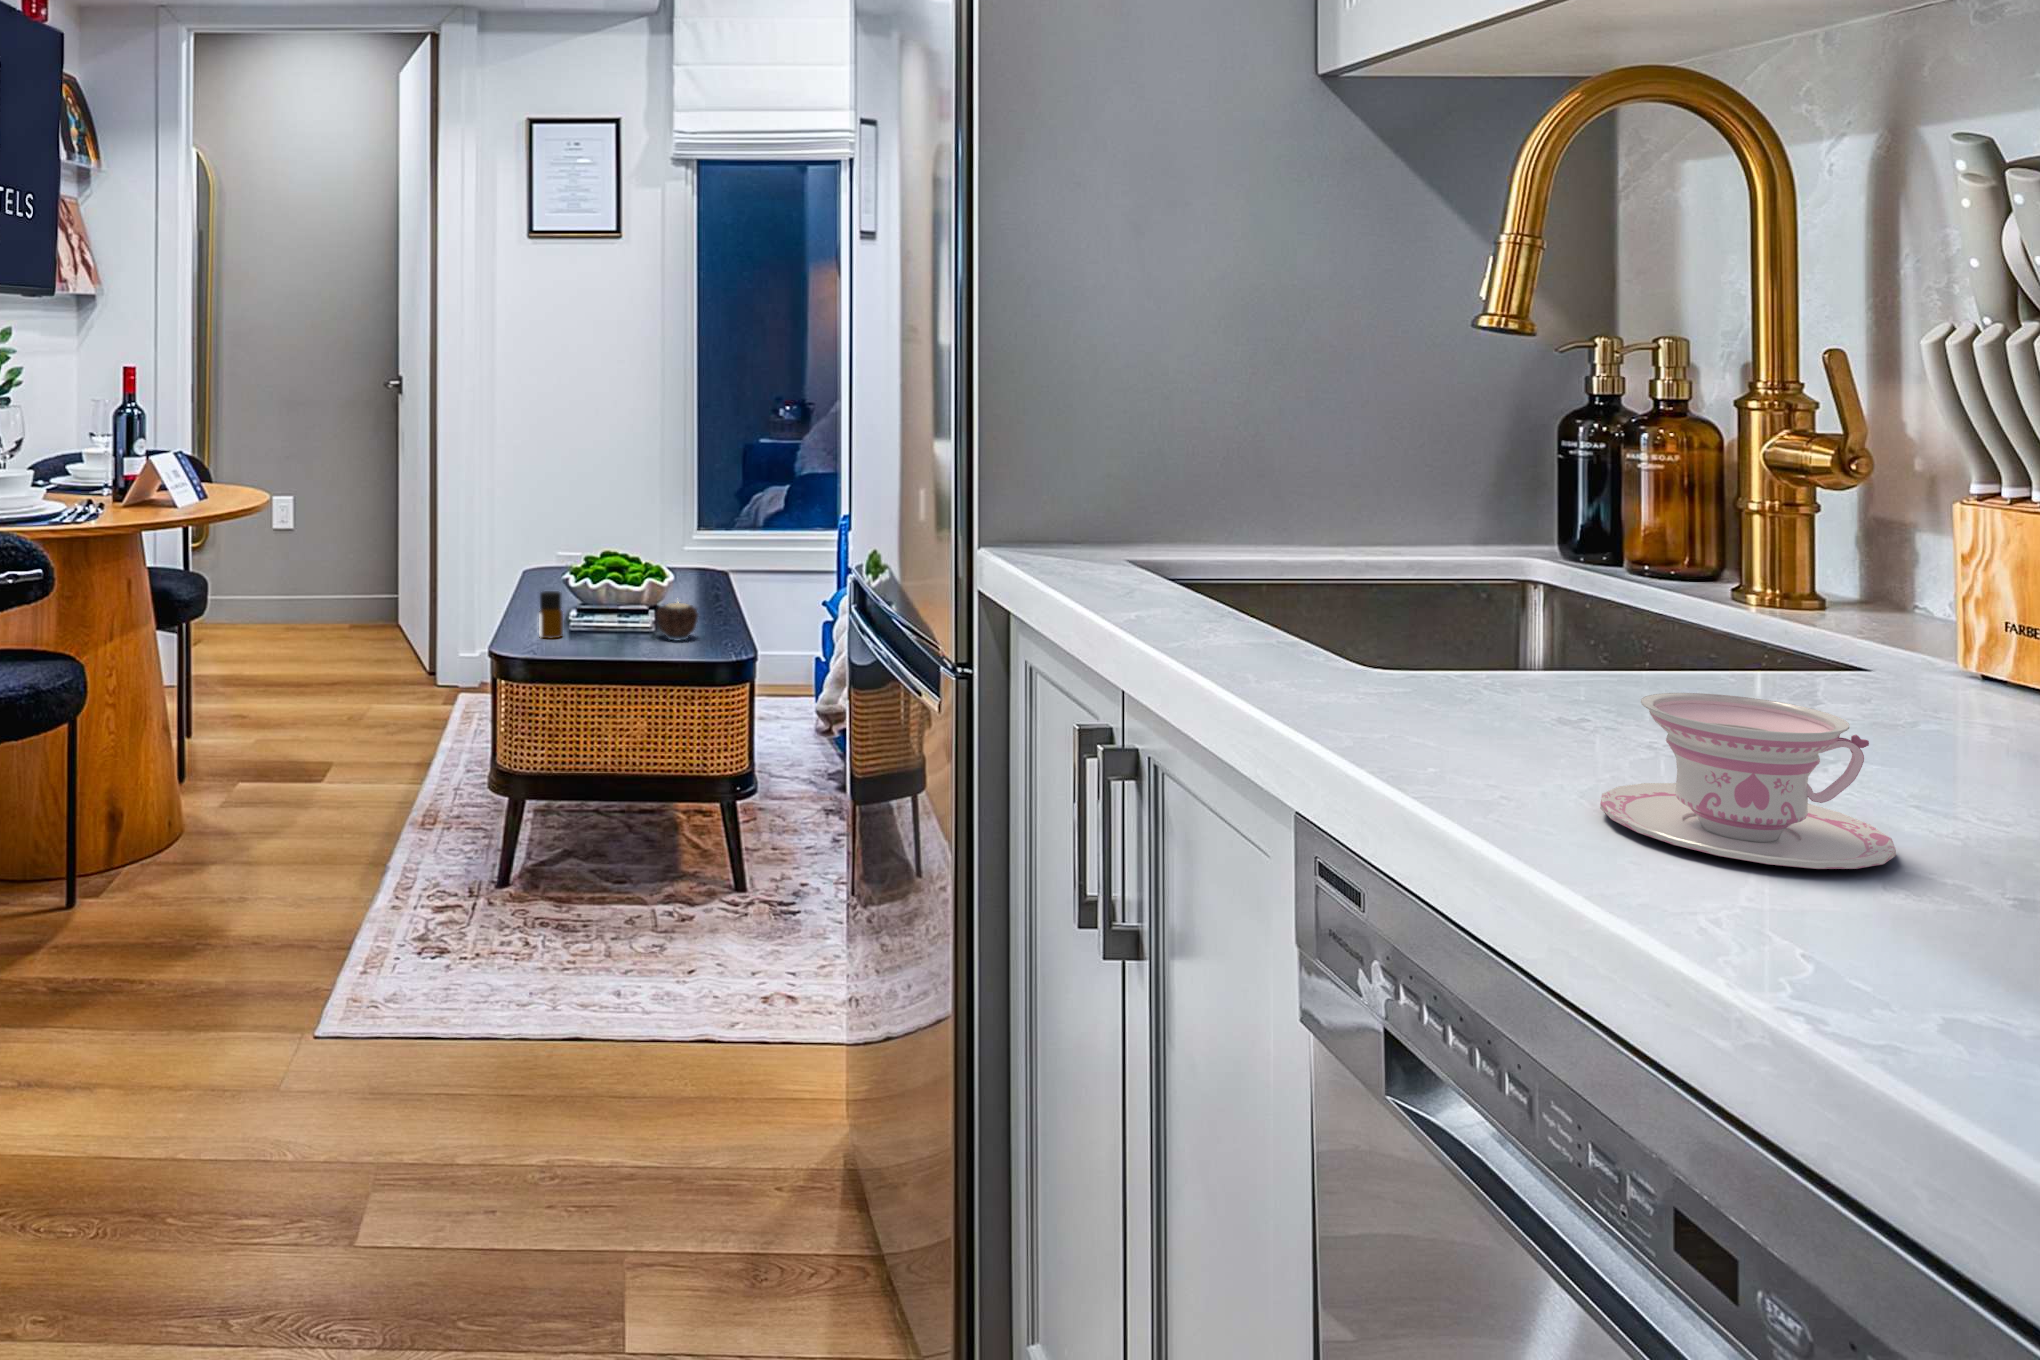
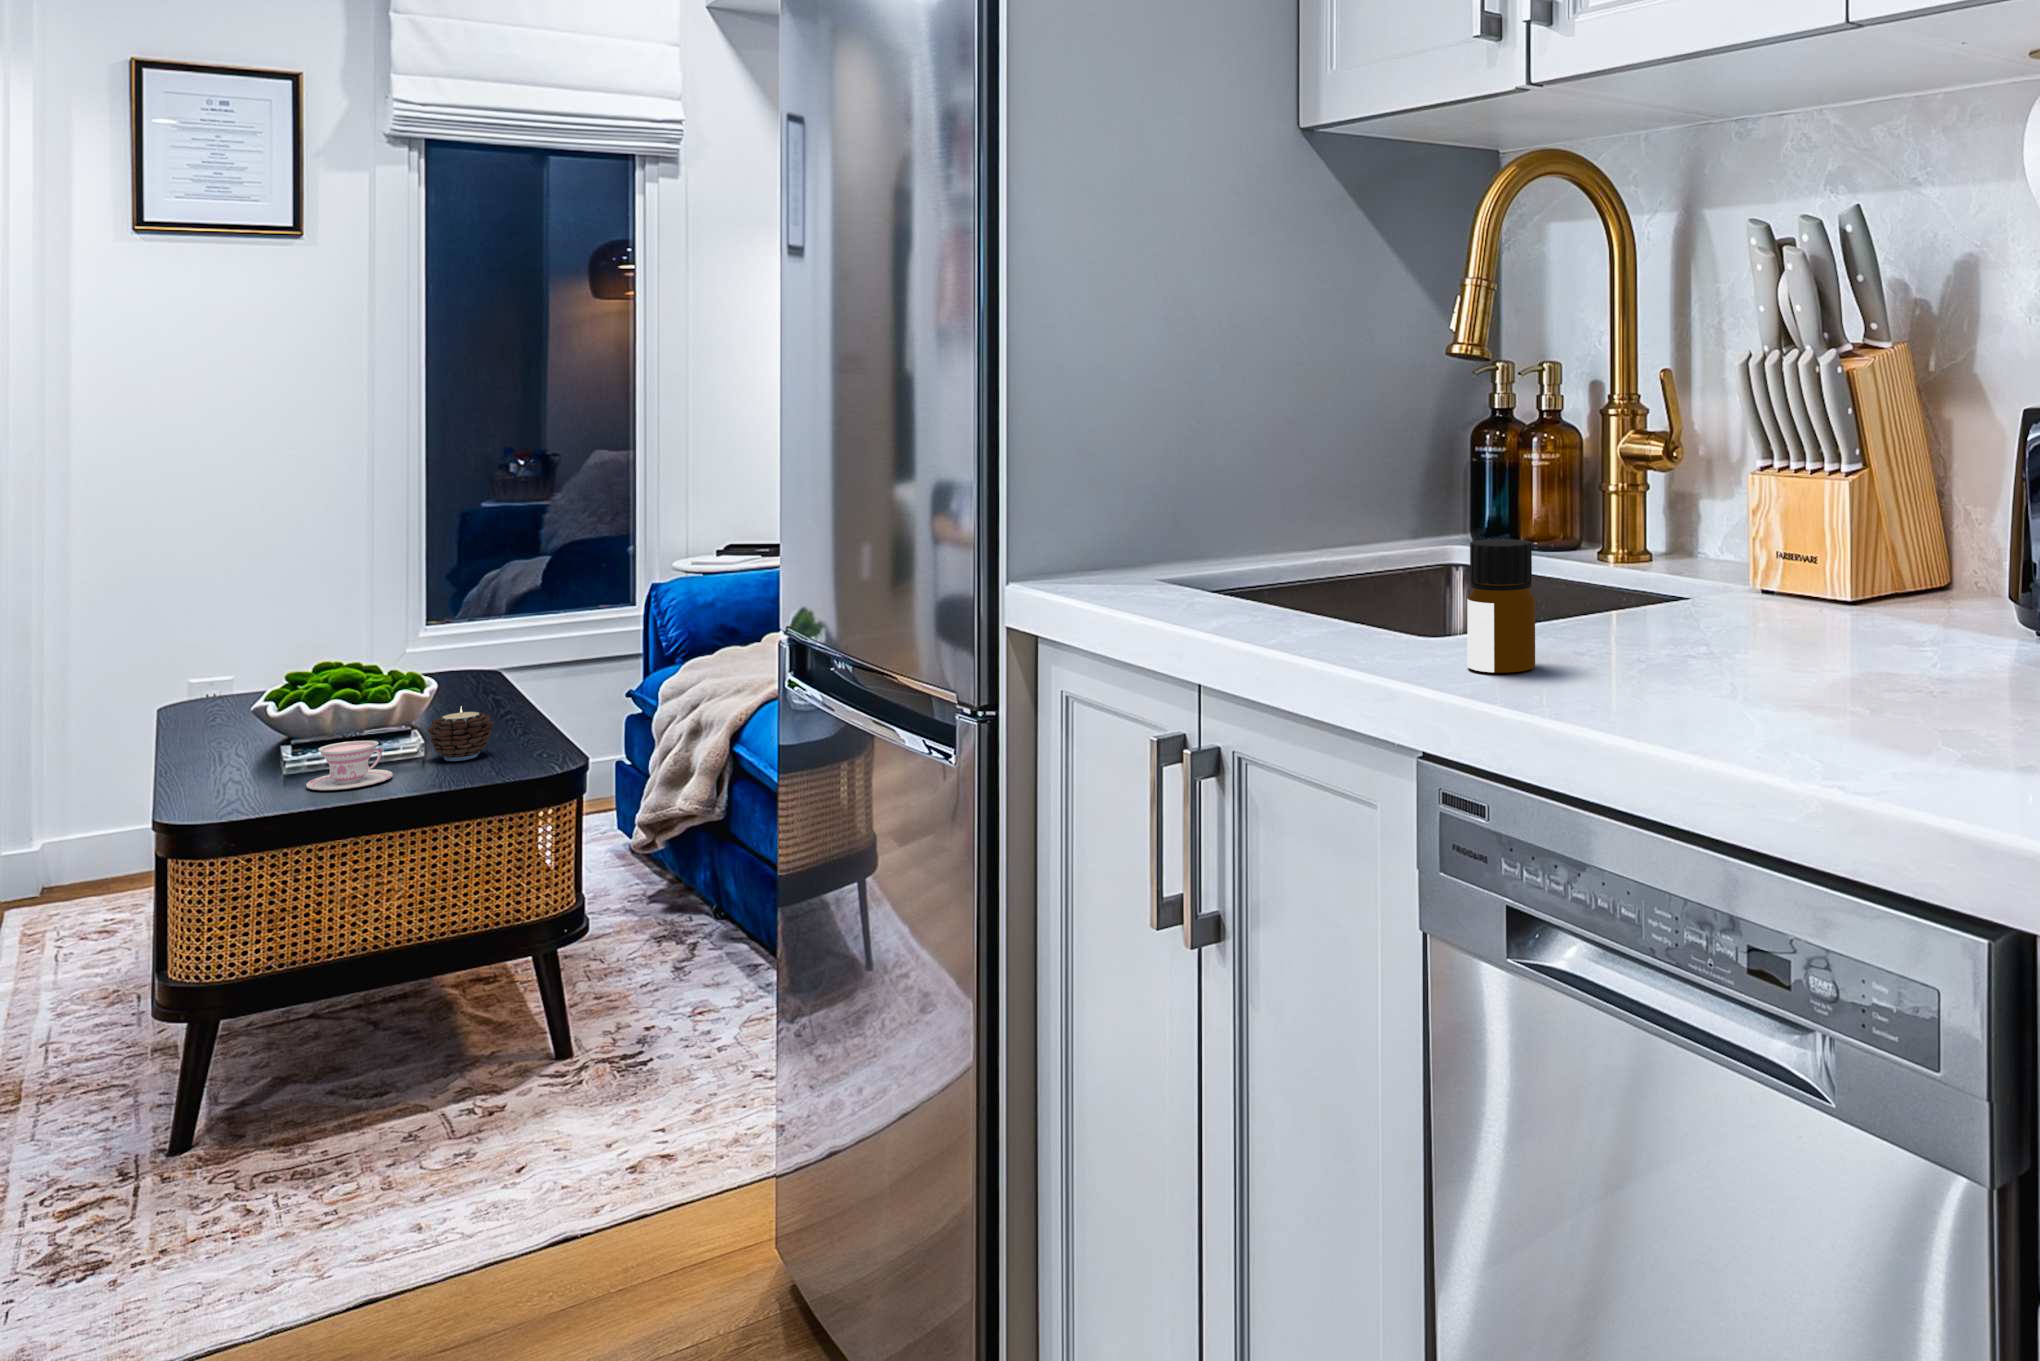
bottle: present [539,591,563,638] -> present [1467,539,1535,673]
teacup: present [1600,693,1896,869] -> present [306,741,393,790]

